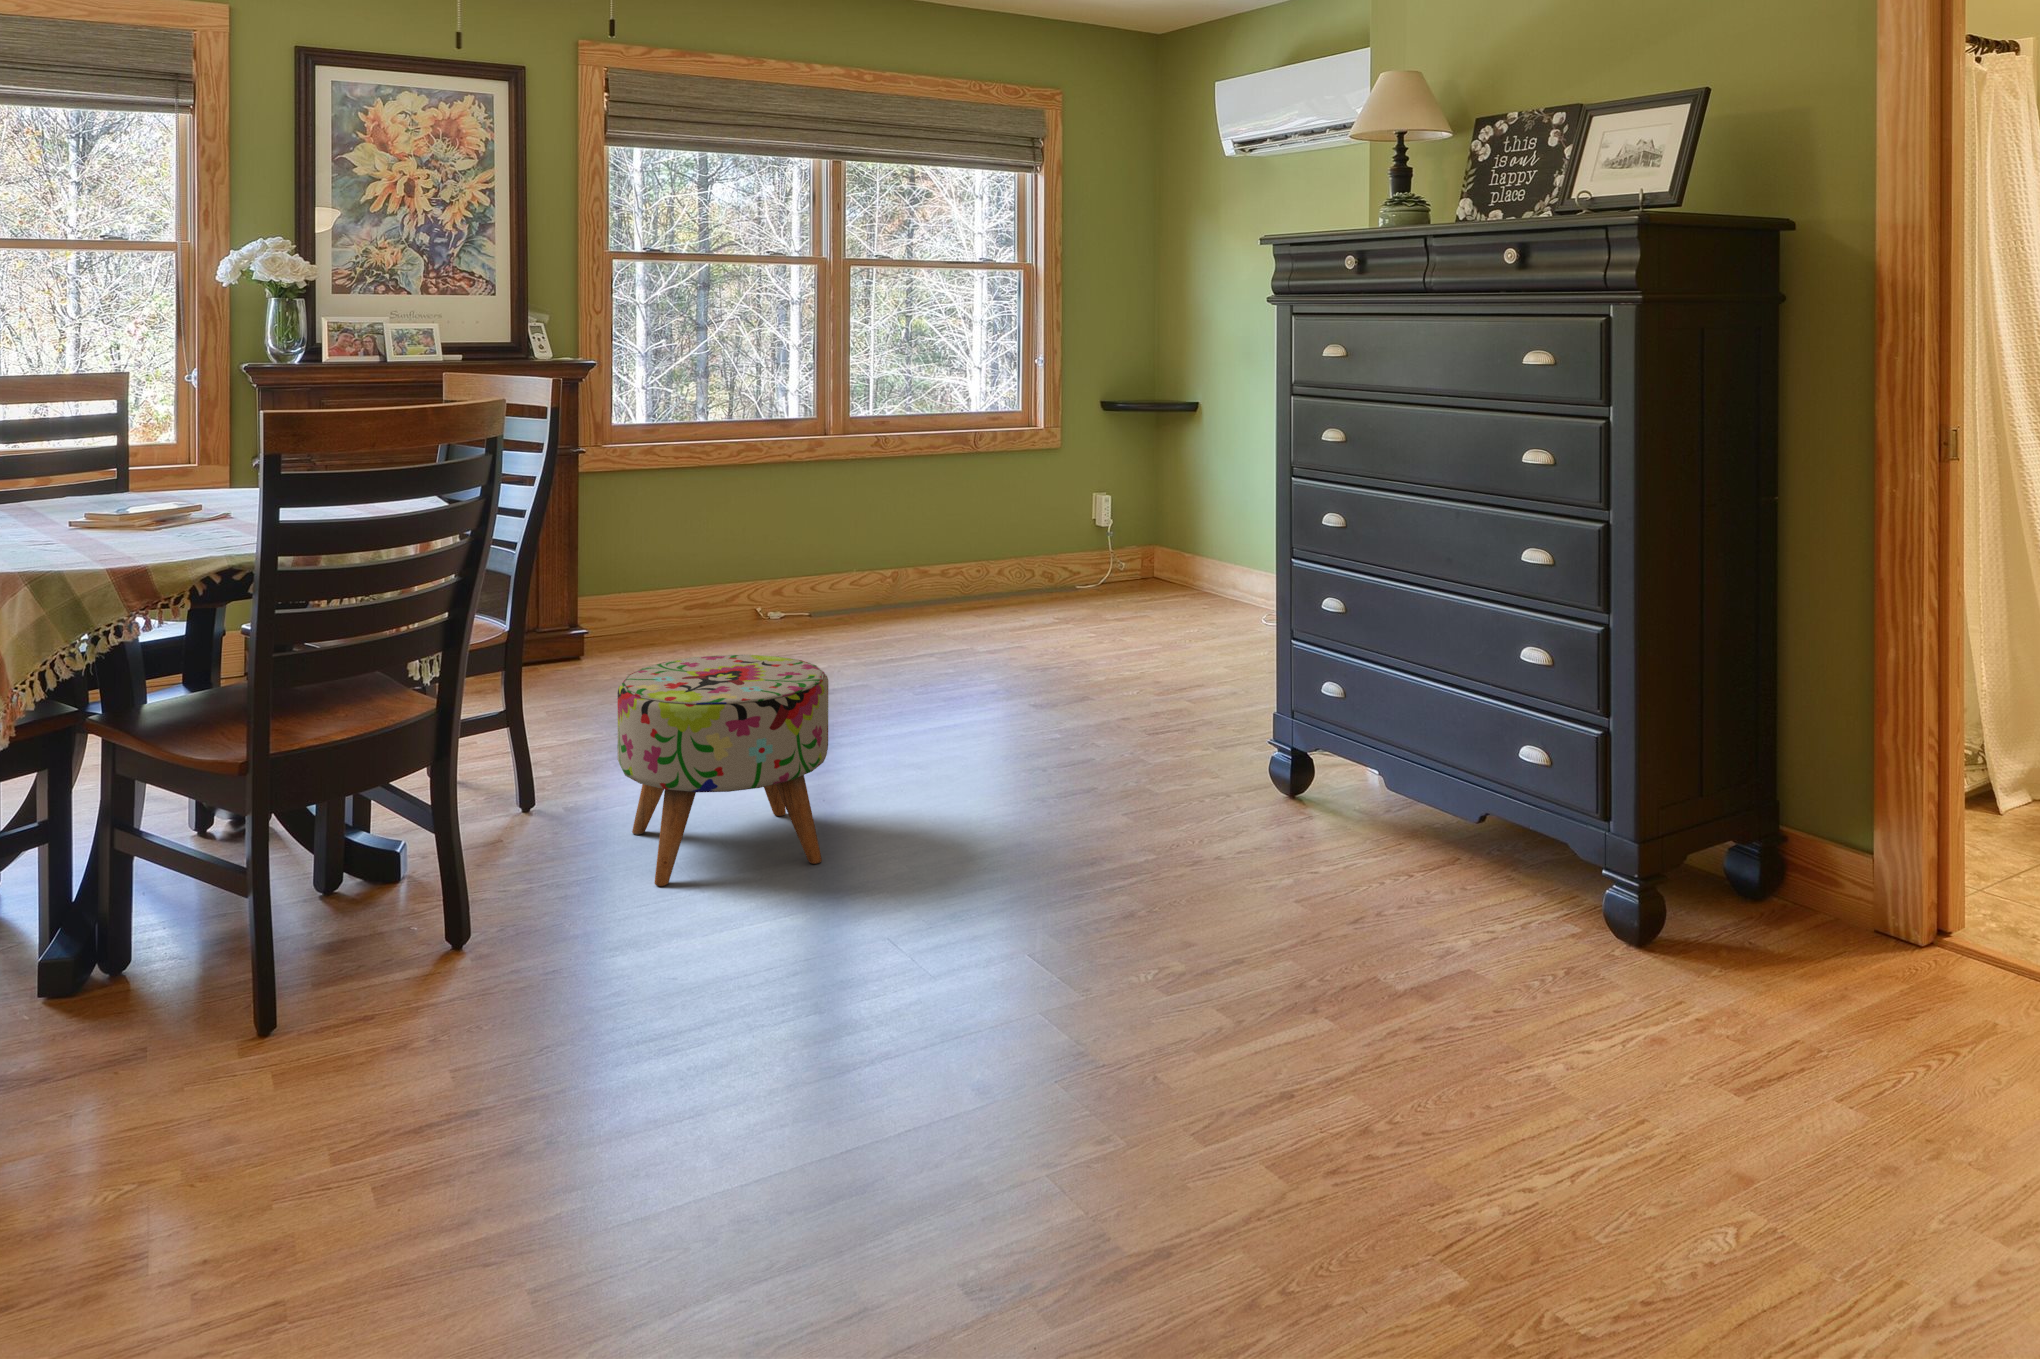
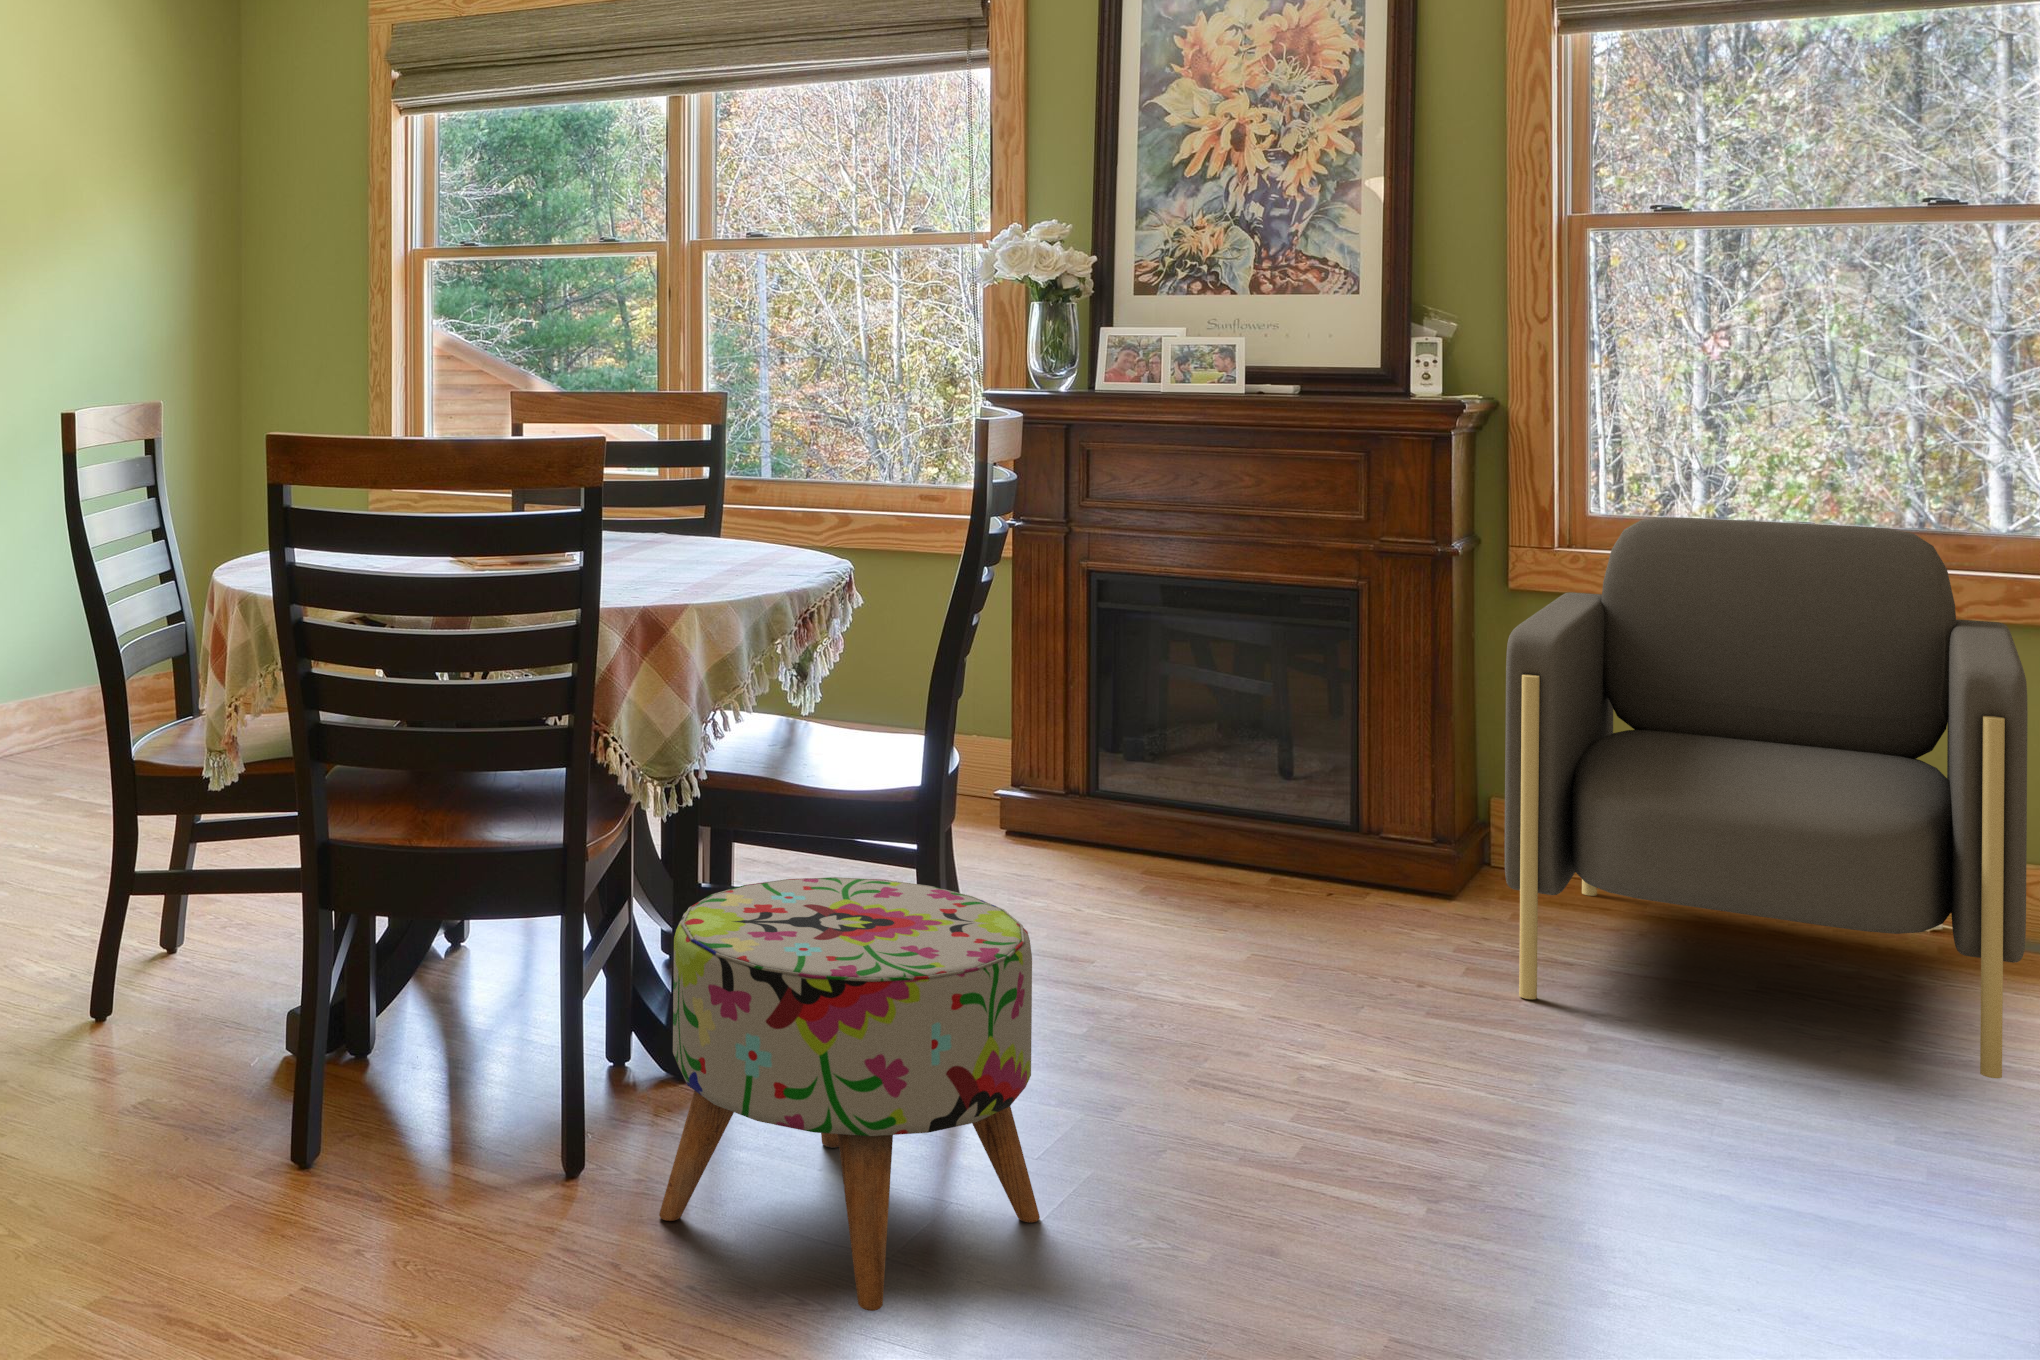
armchair: none [628,417,907,679] -> present [1505,517,2028,1078]

